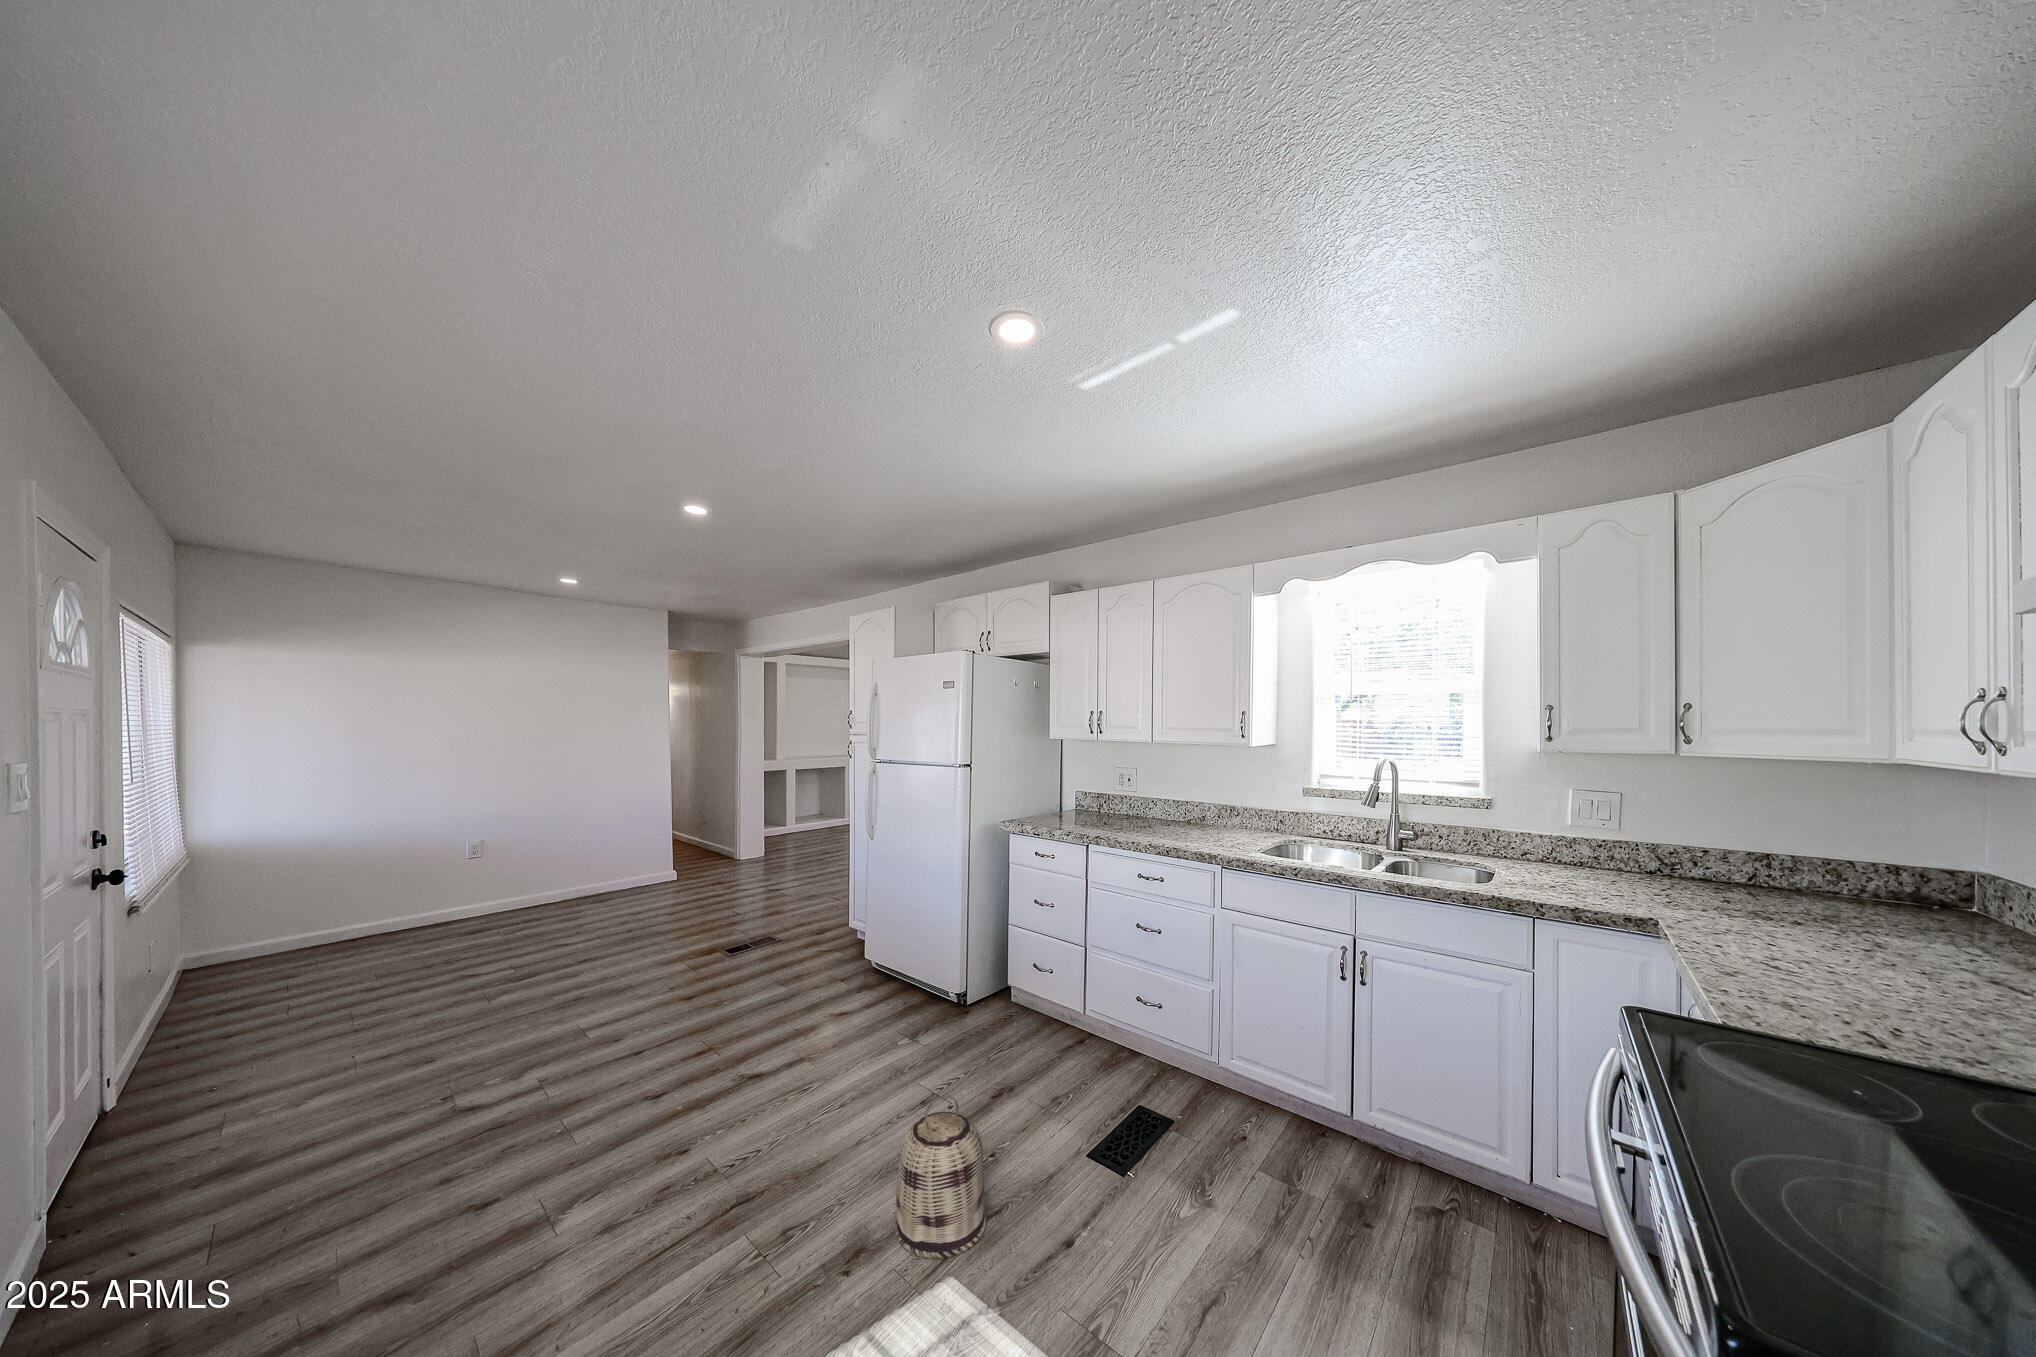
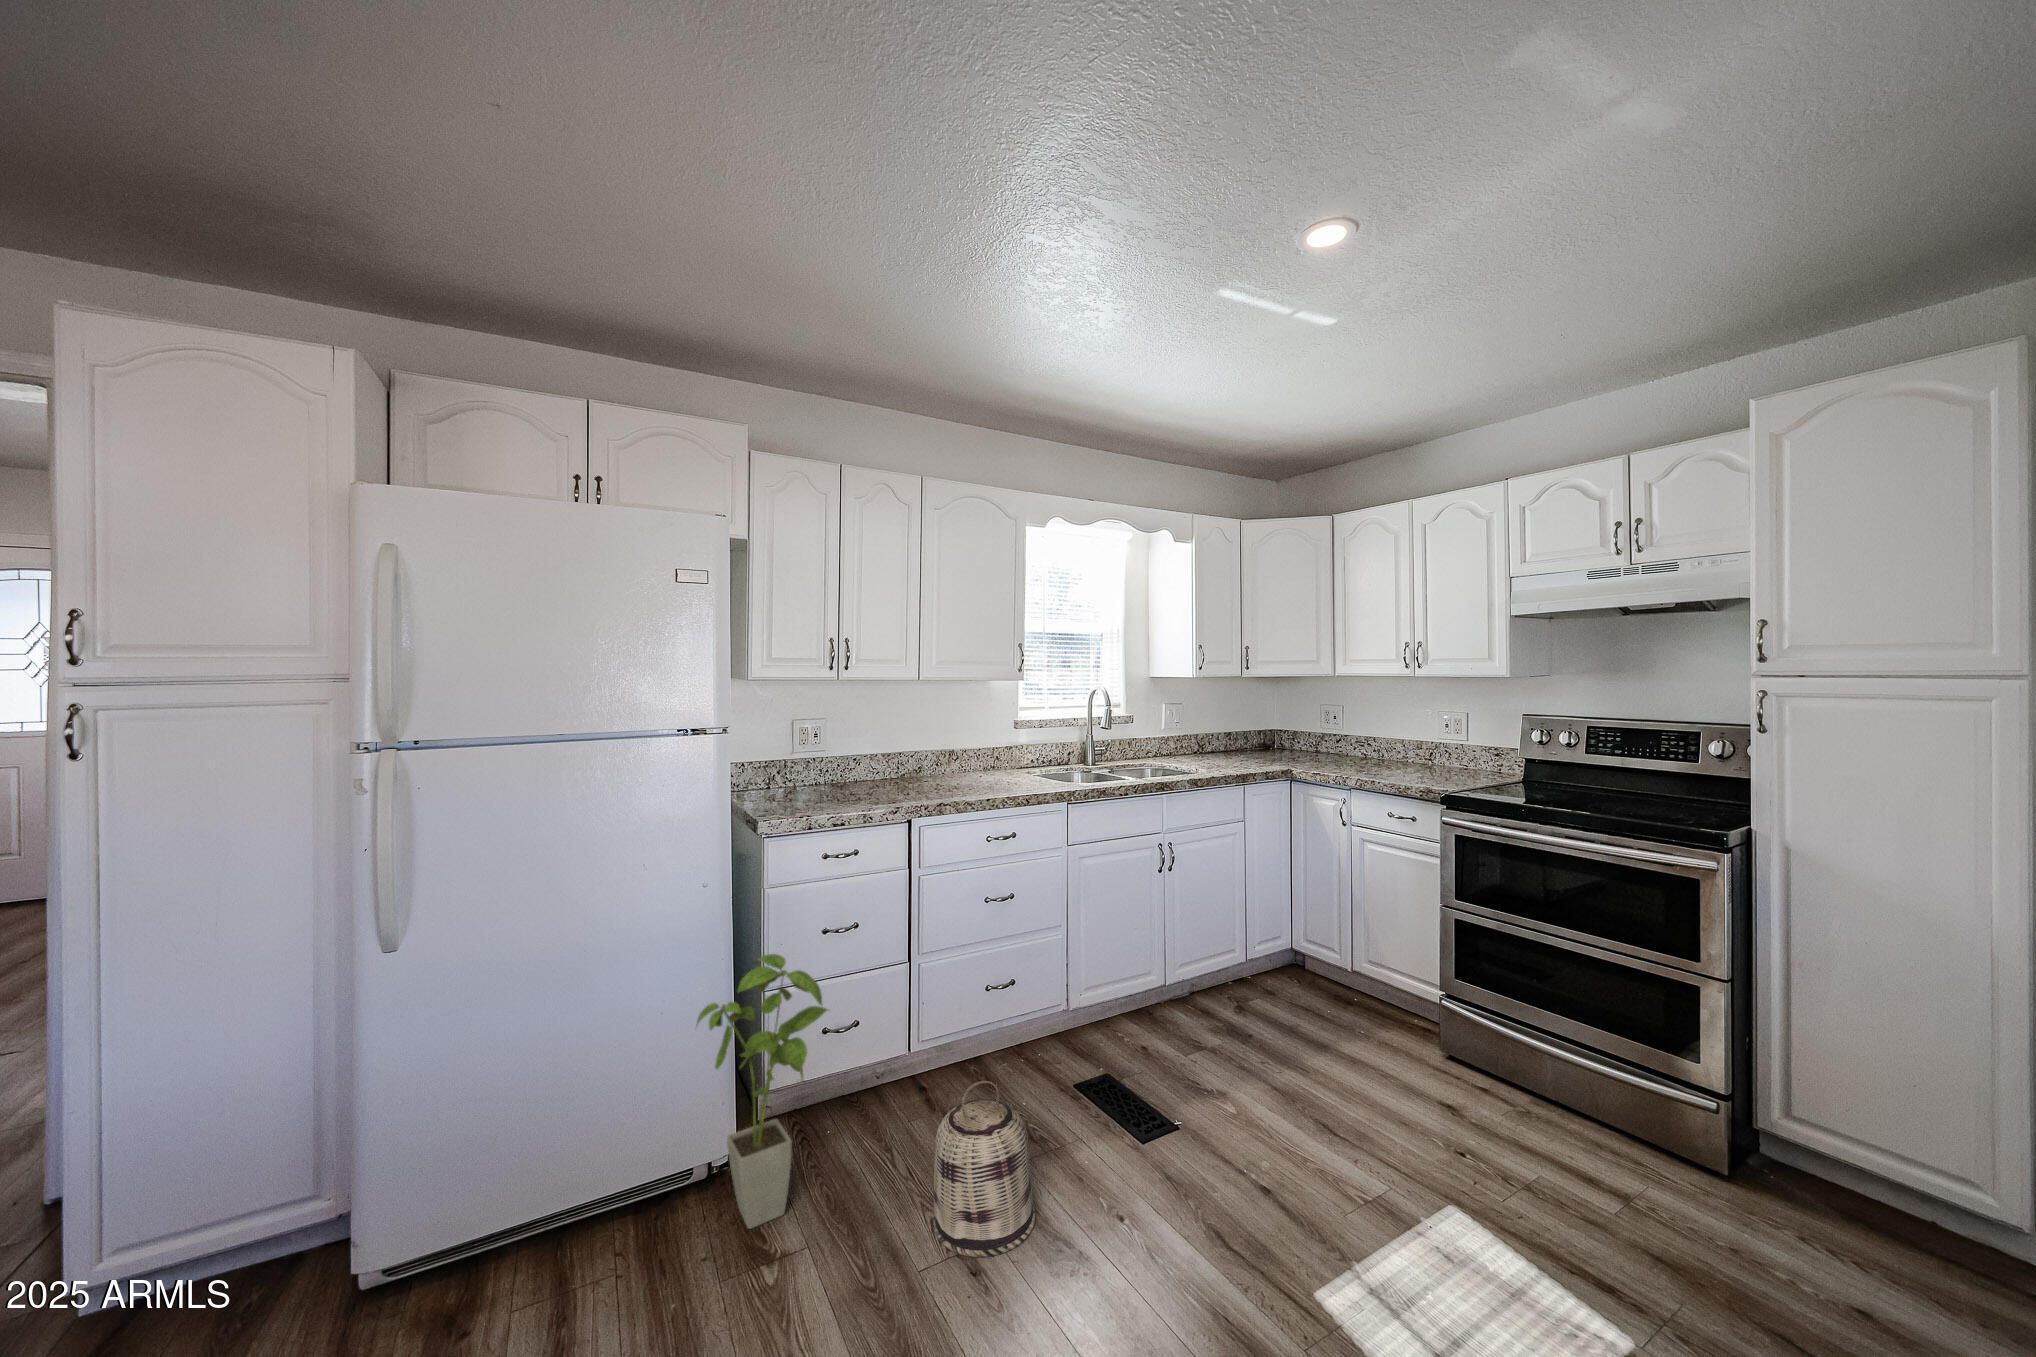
house plant: none [688,977,811,1231] -> present [697,954,829,1229]

